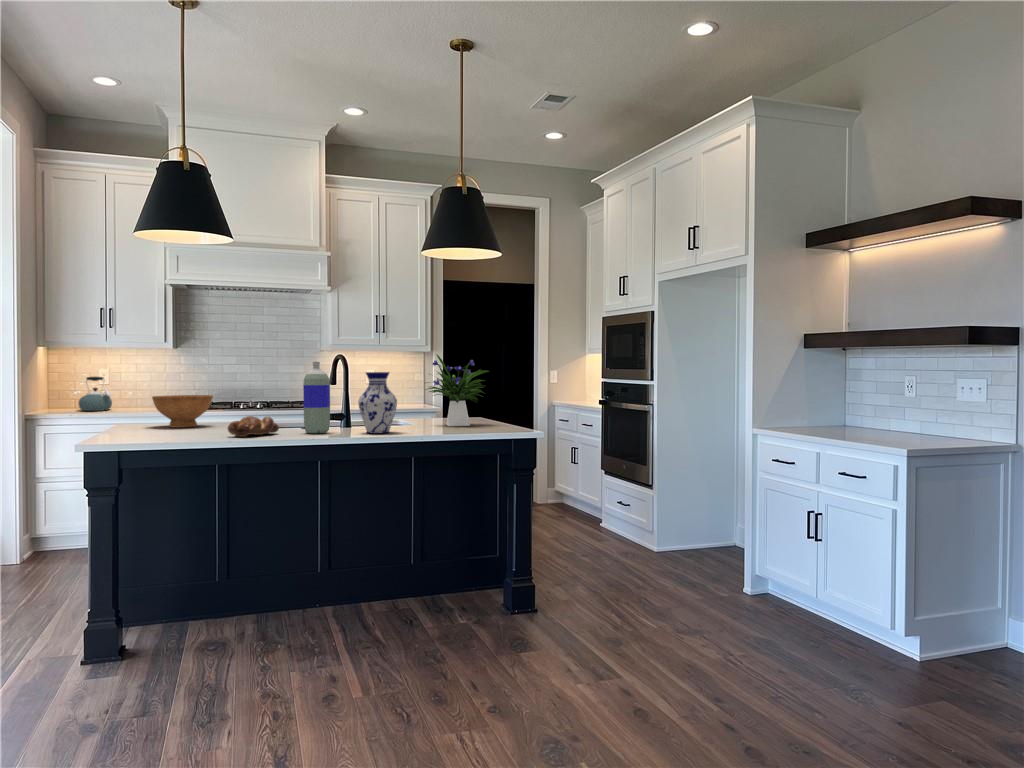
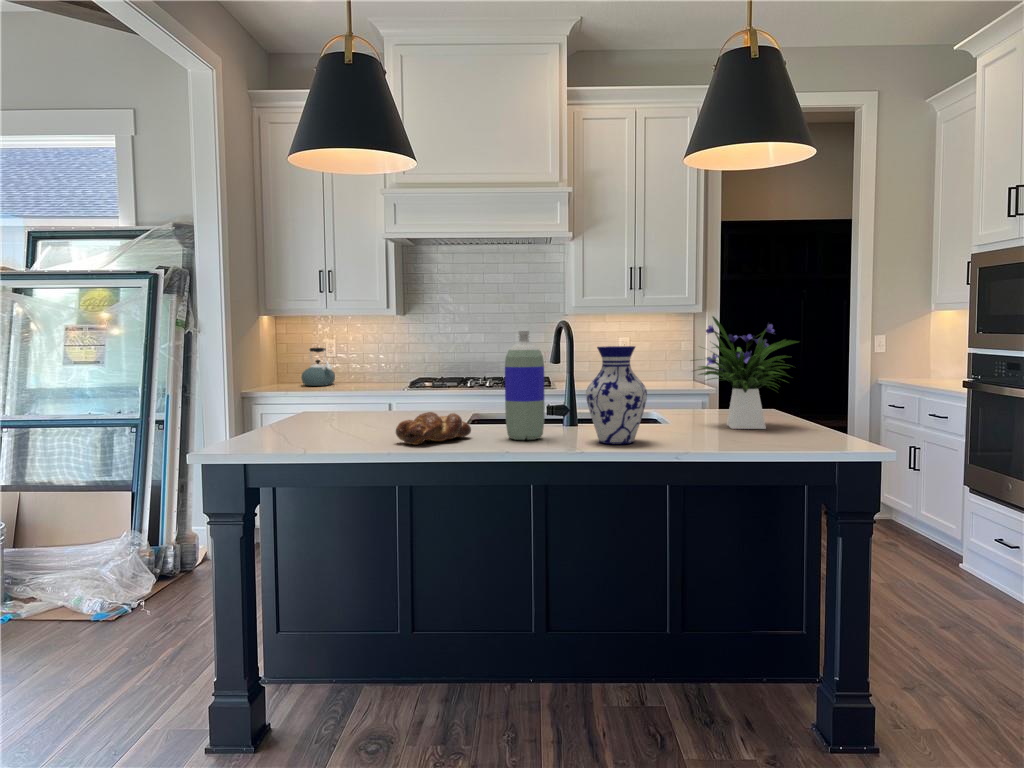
bowl: present [152,395,213,428] -> none [330,375,405,419]

